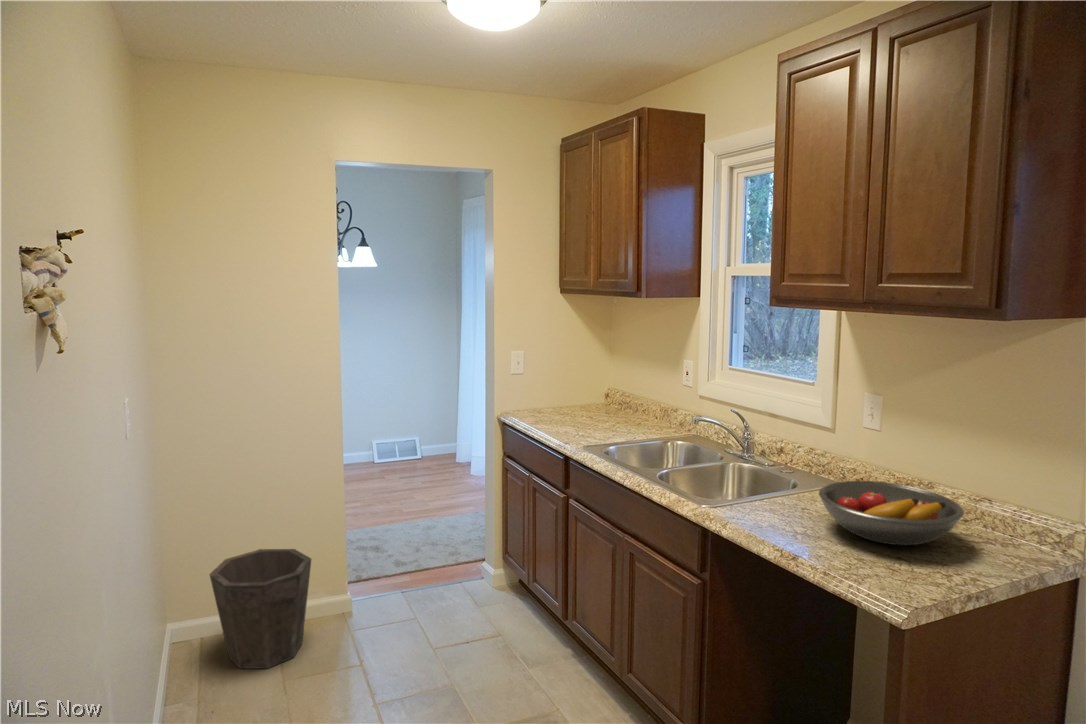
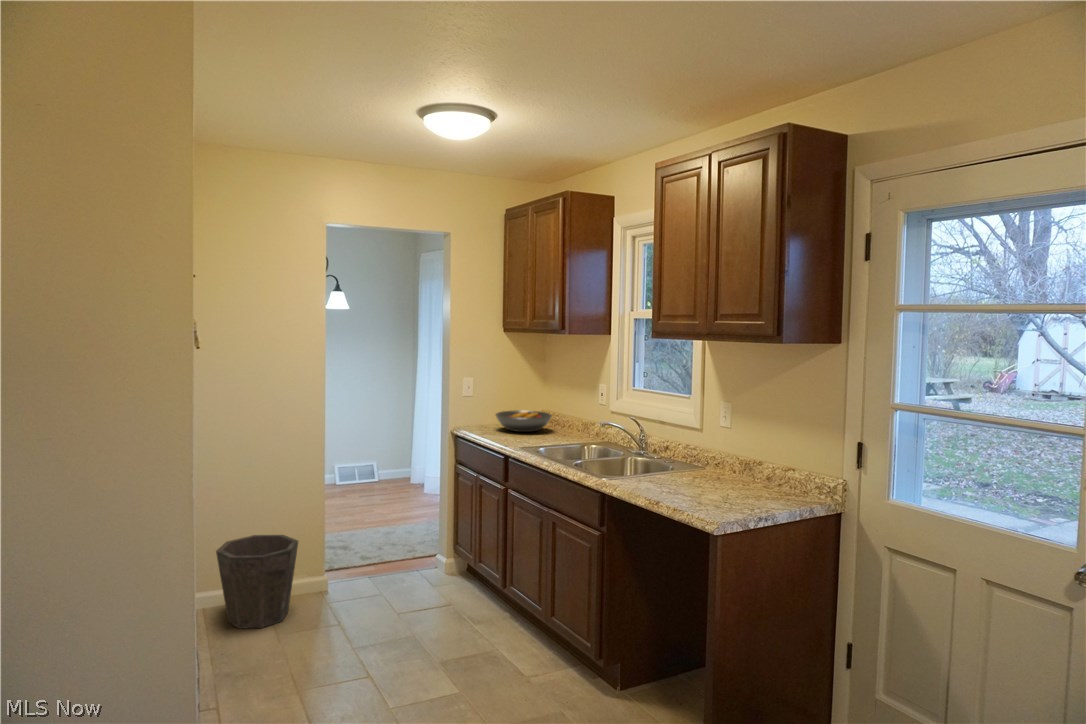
fruit bowl: present [819,481,964,545] -> present [496,410,552,432]

